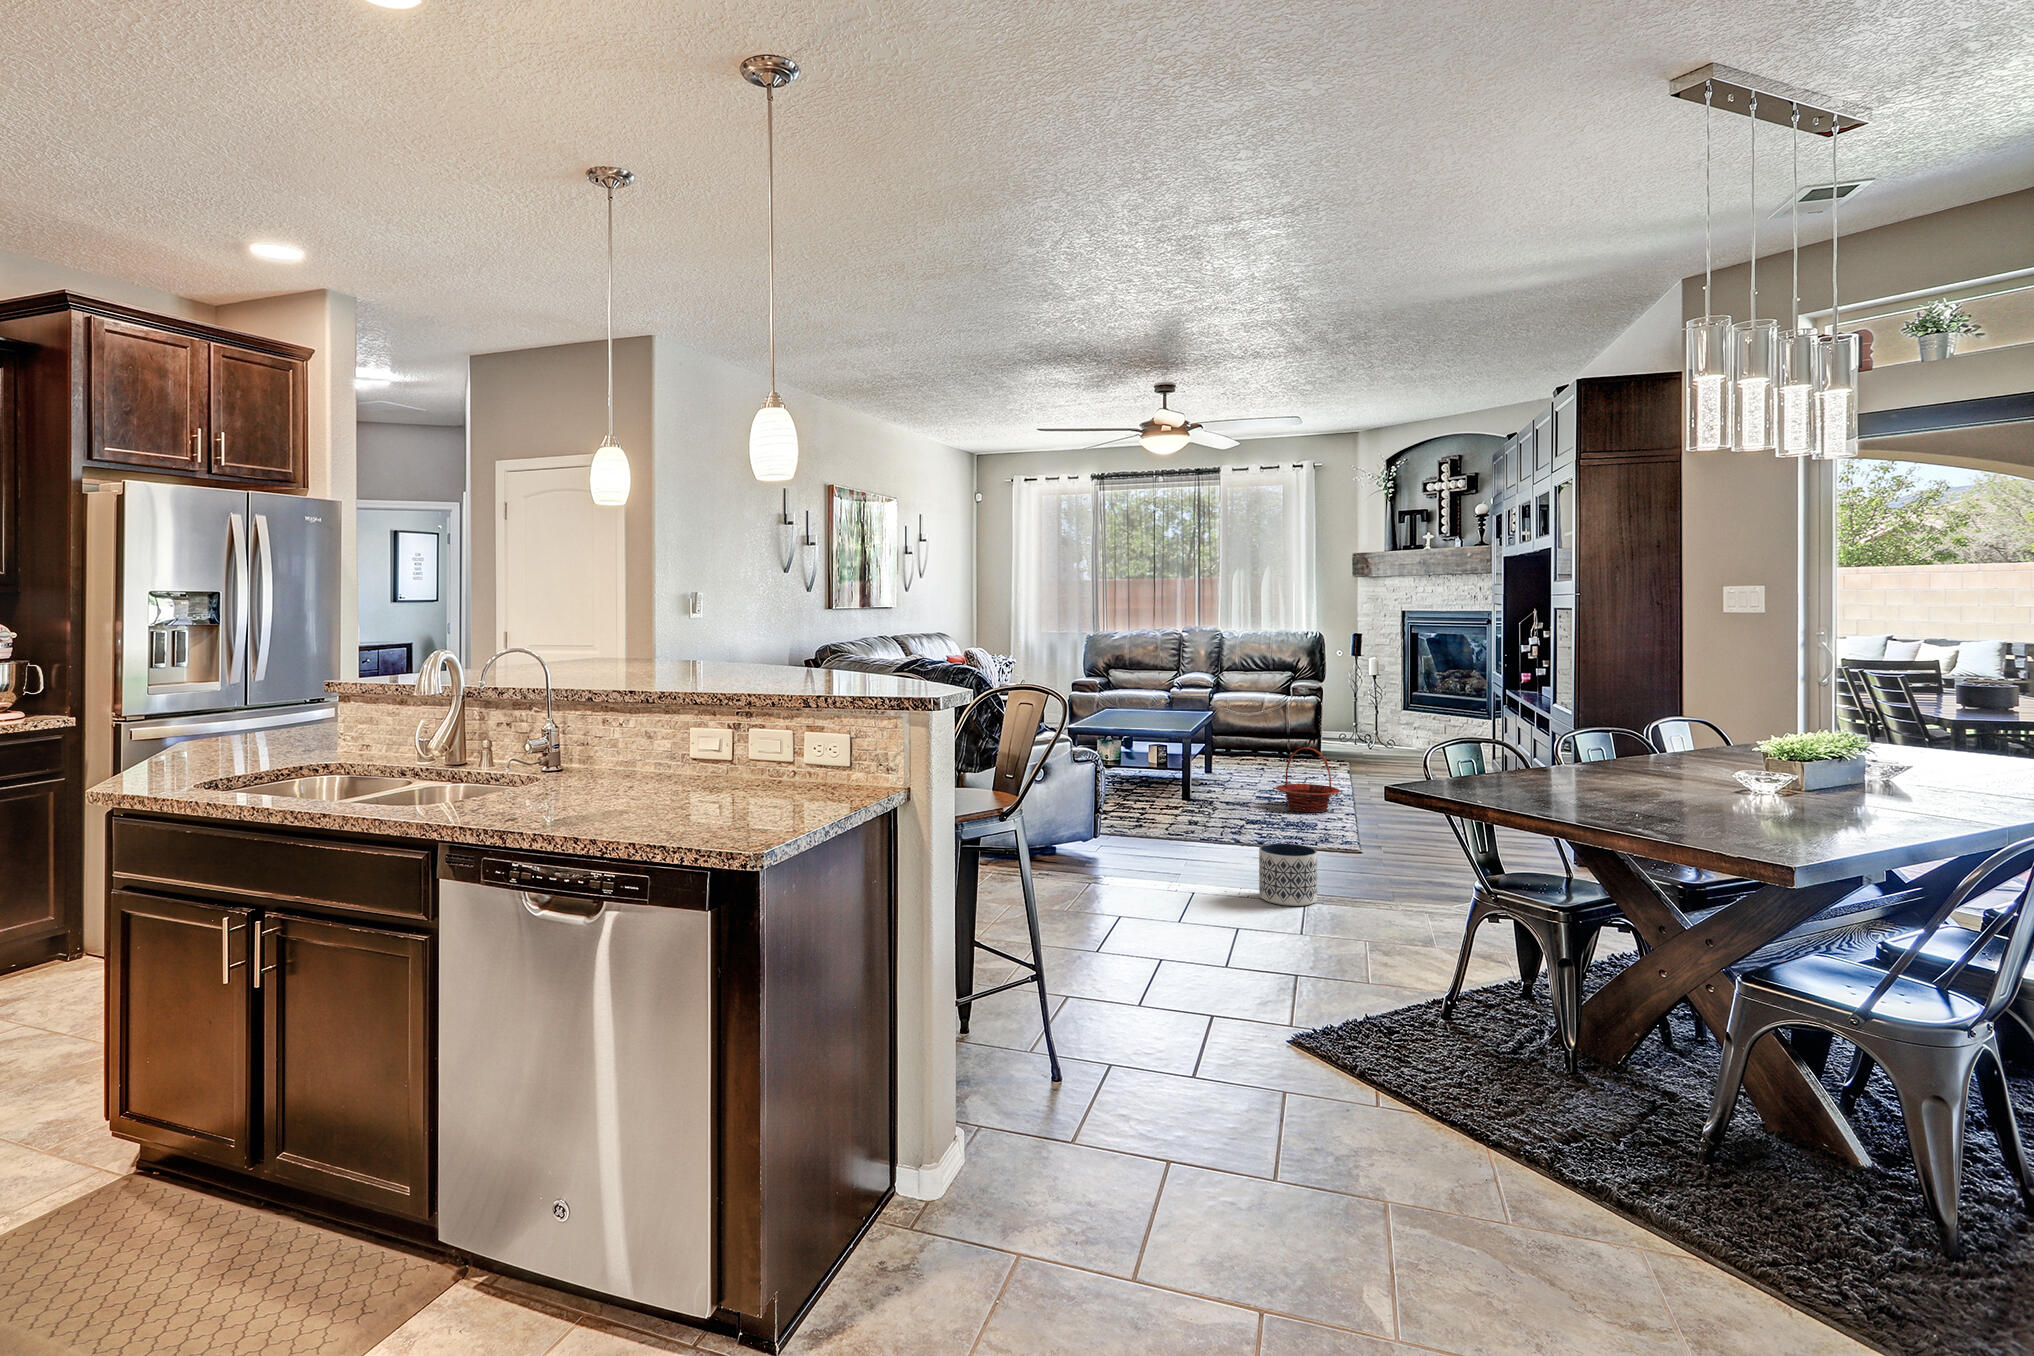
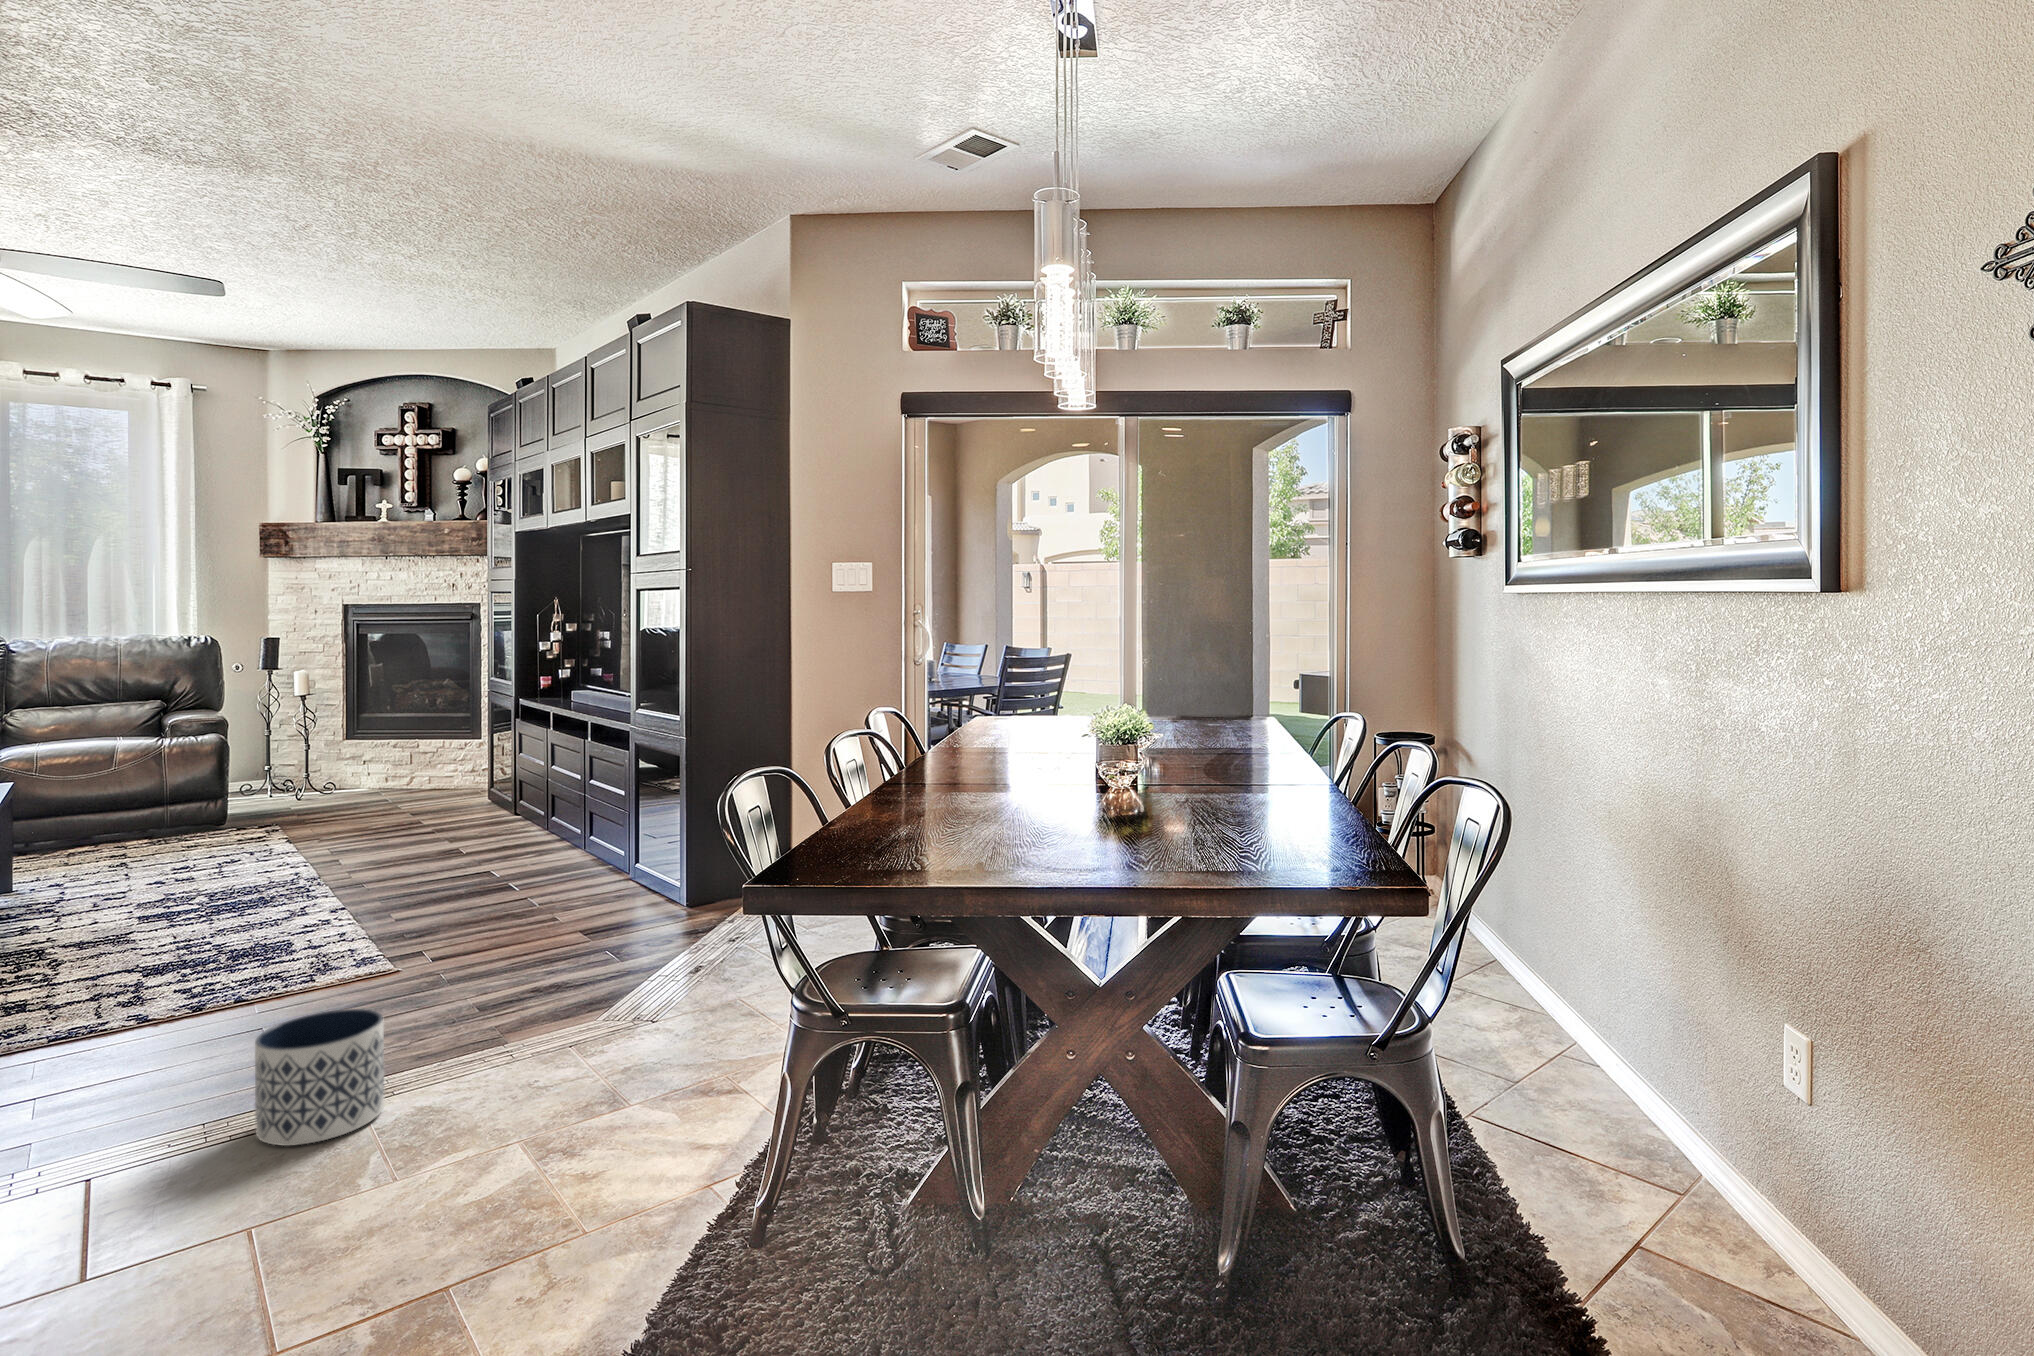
basket: present [1276,747,1340,812] -> none [190,818,318,927]

